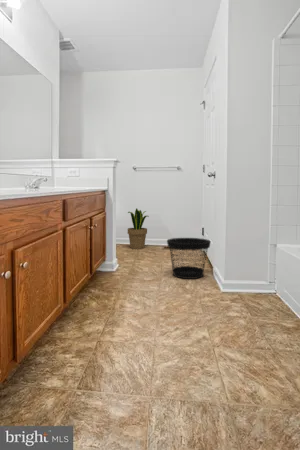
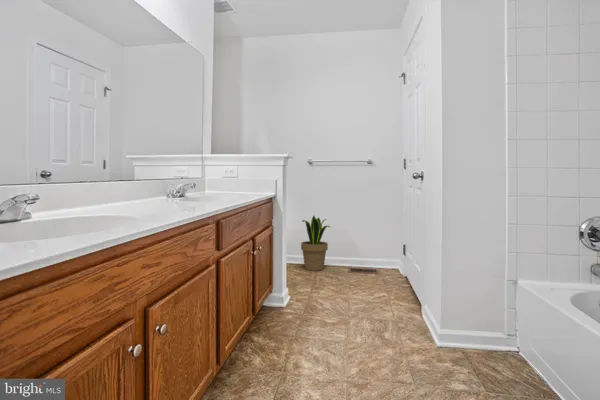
wastebasket: present [167,238,211,279] -> none [357,262,419,322]

